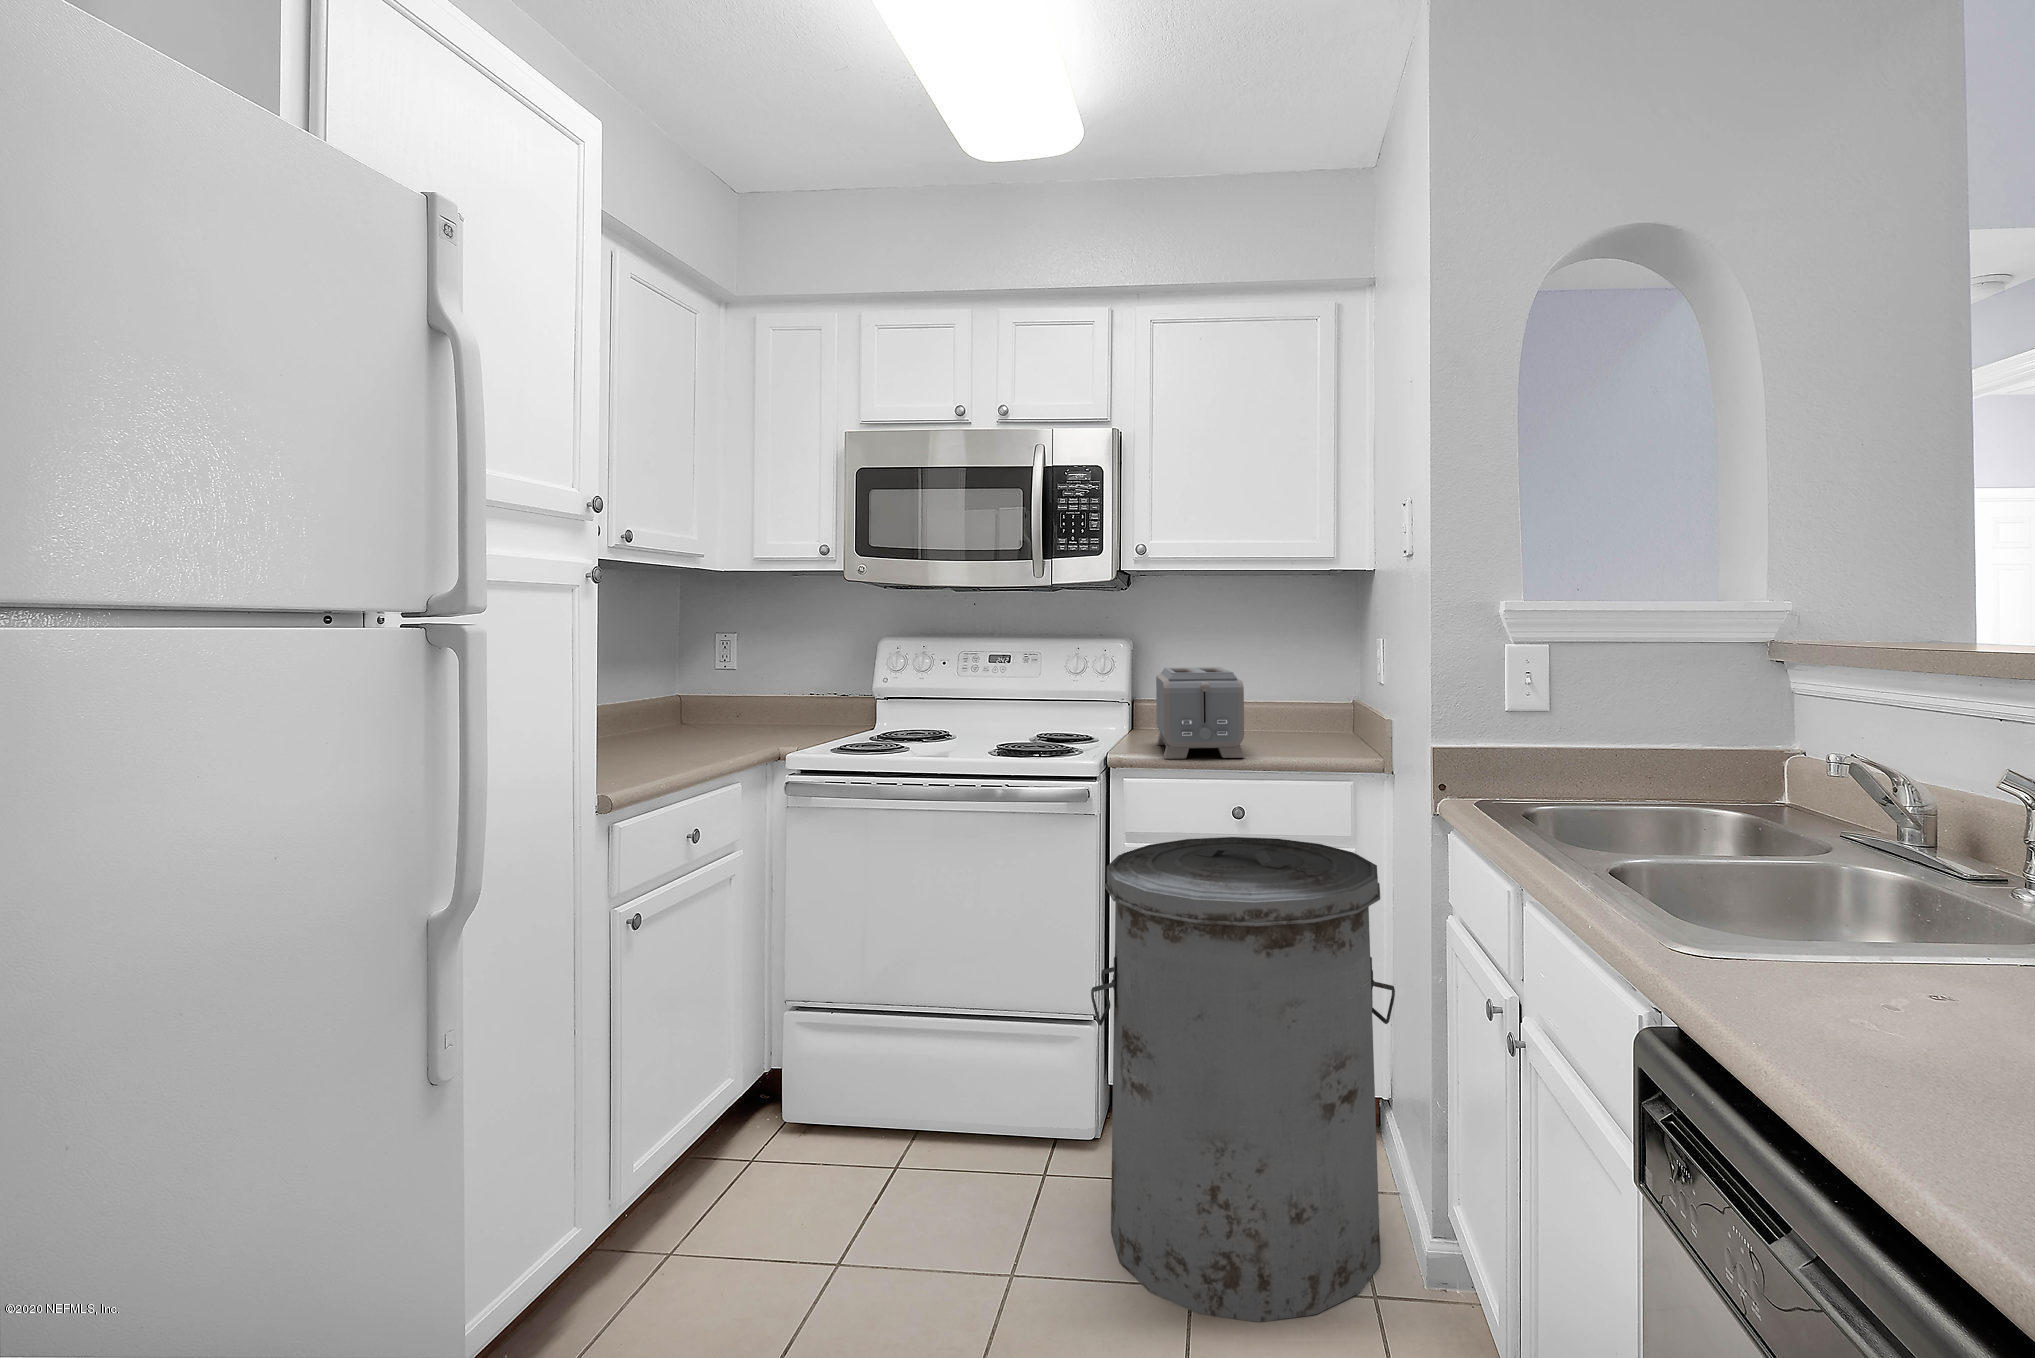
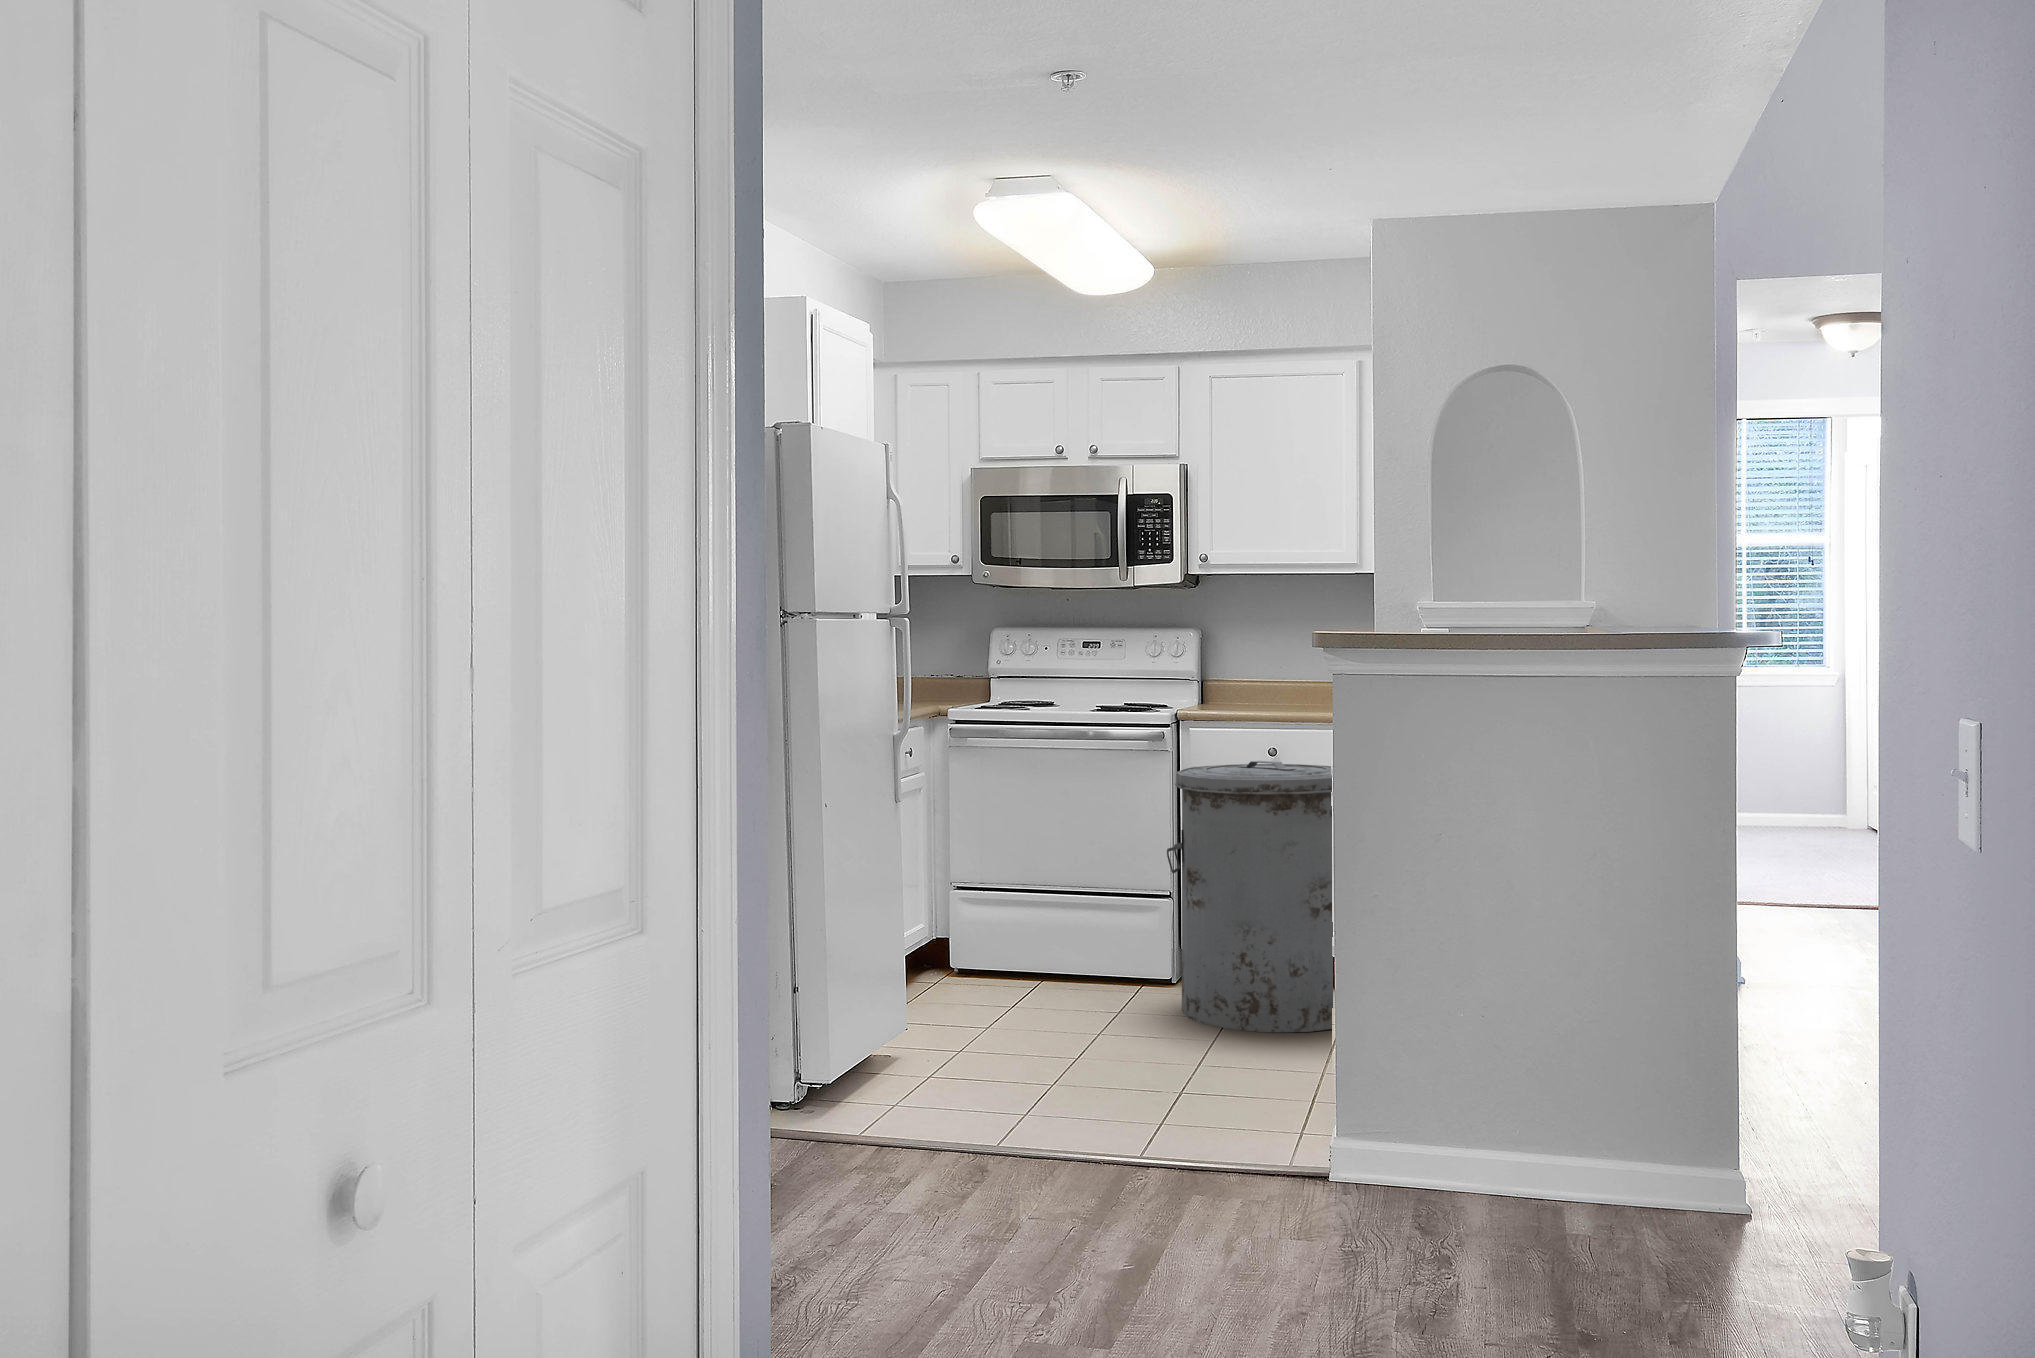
toaster: present [1156,667,1244,759] -> none [1217,648,1281,713]

